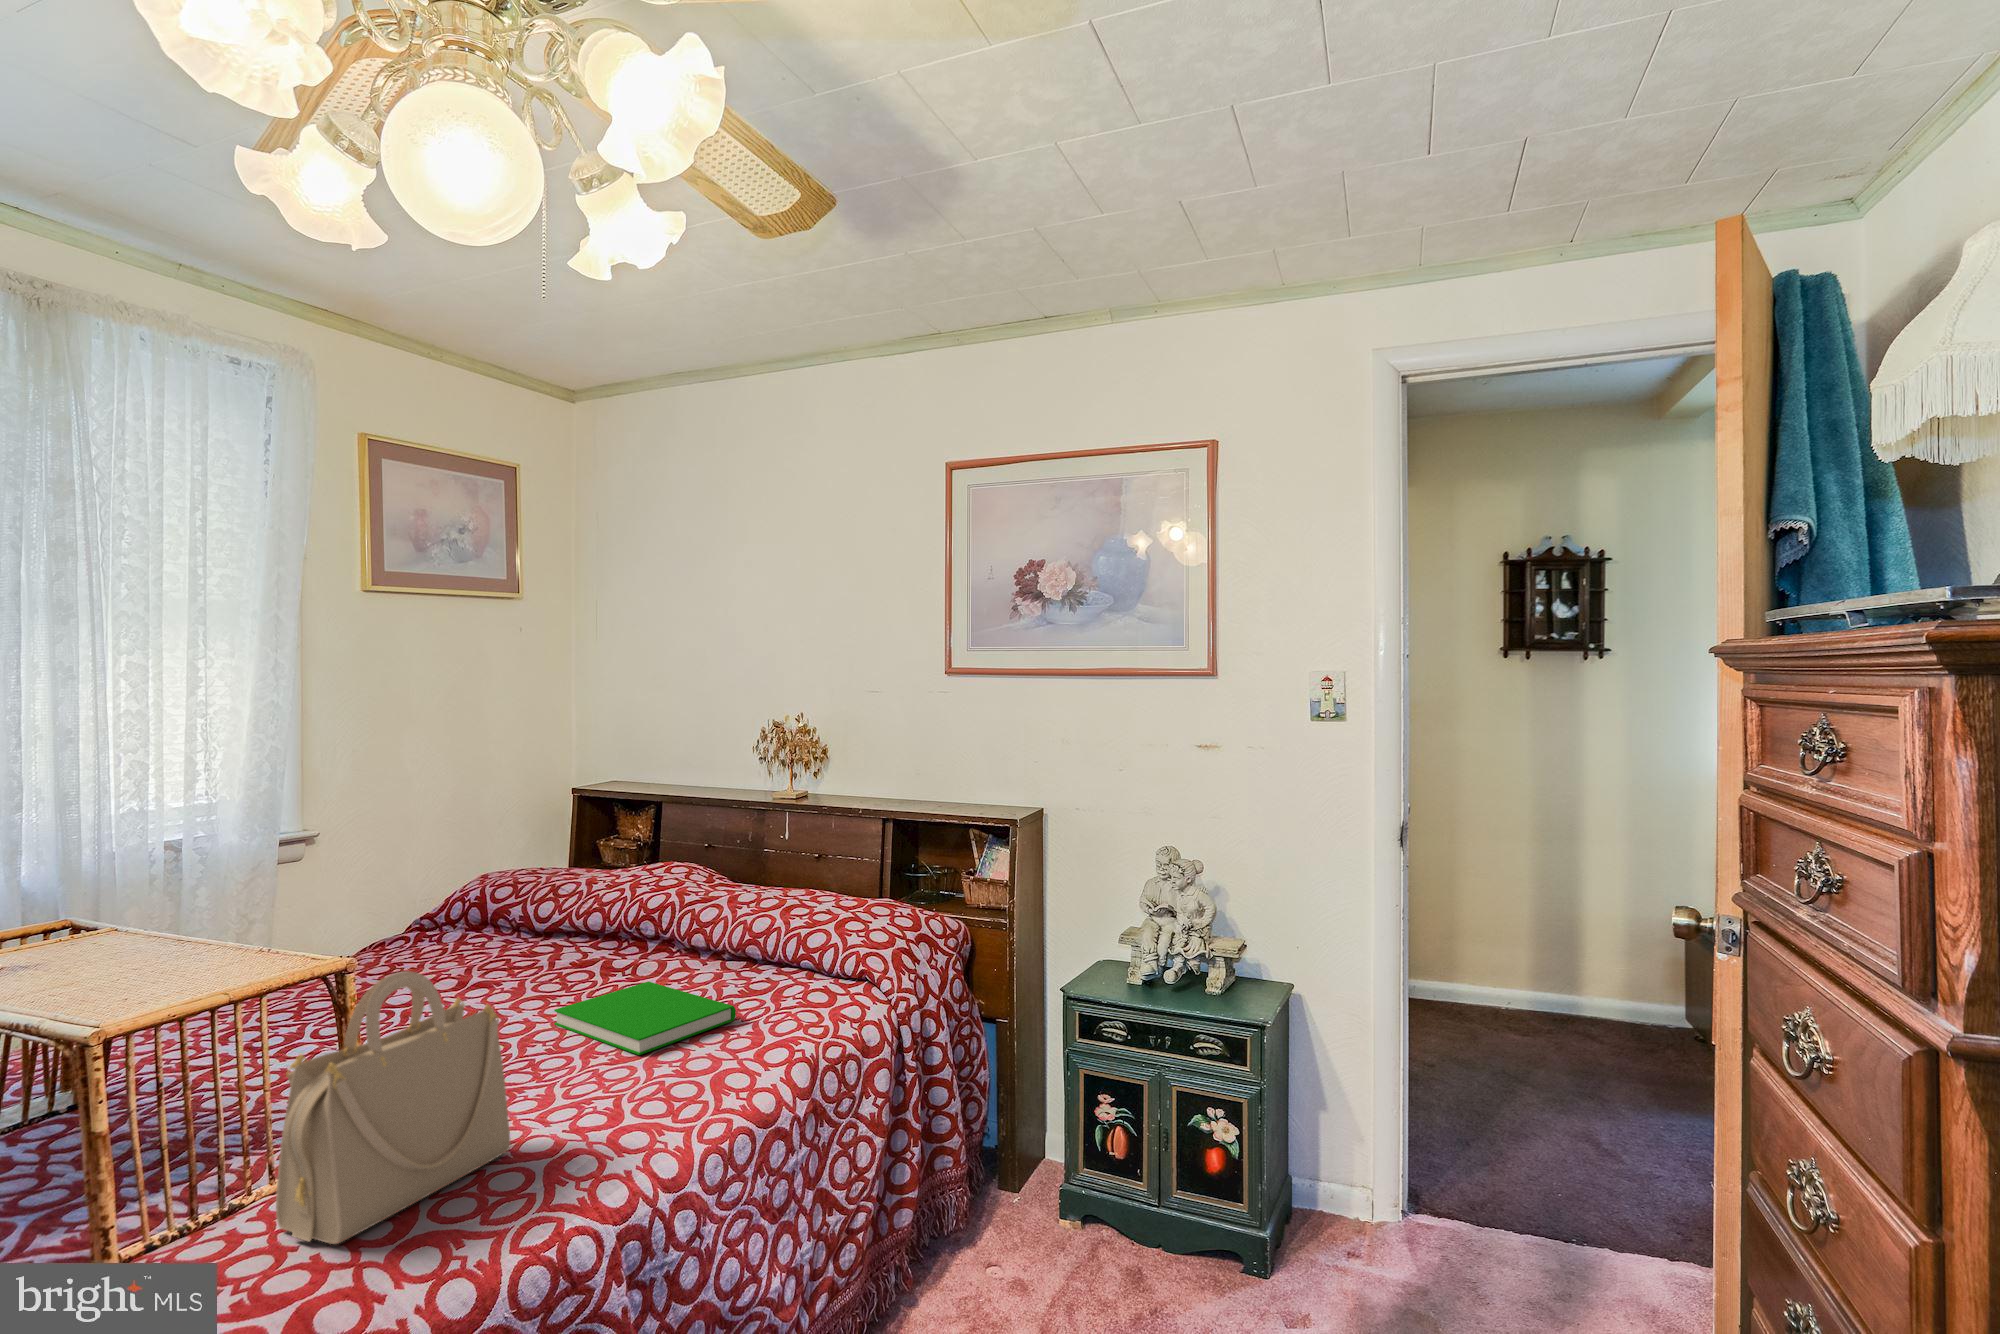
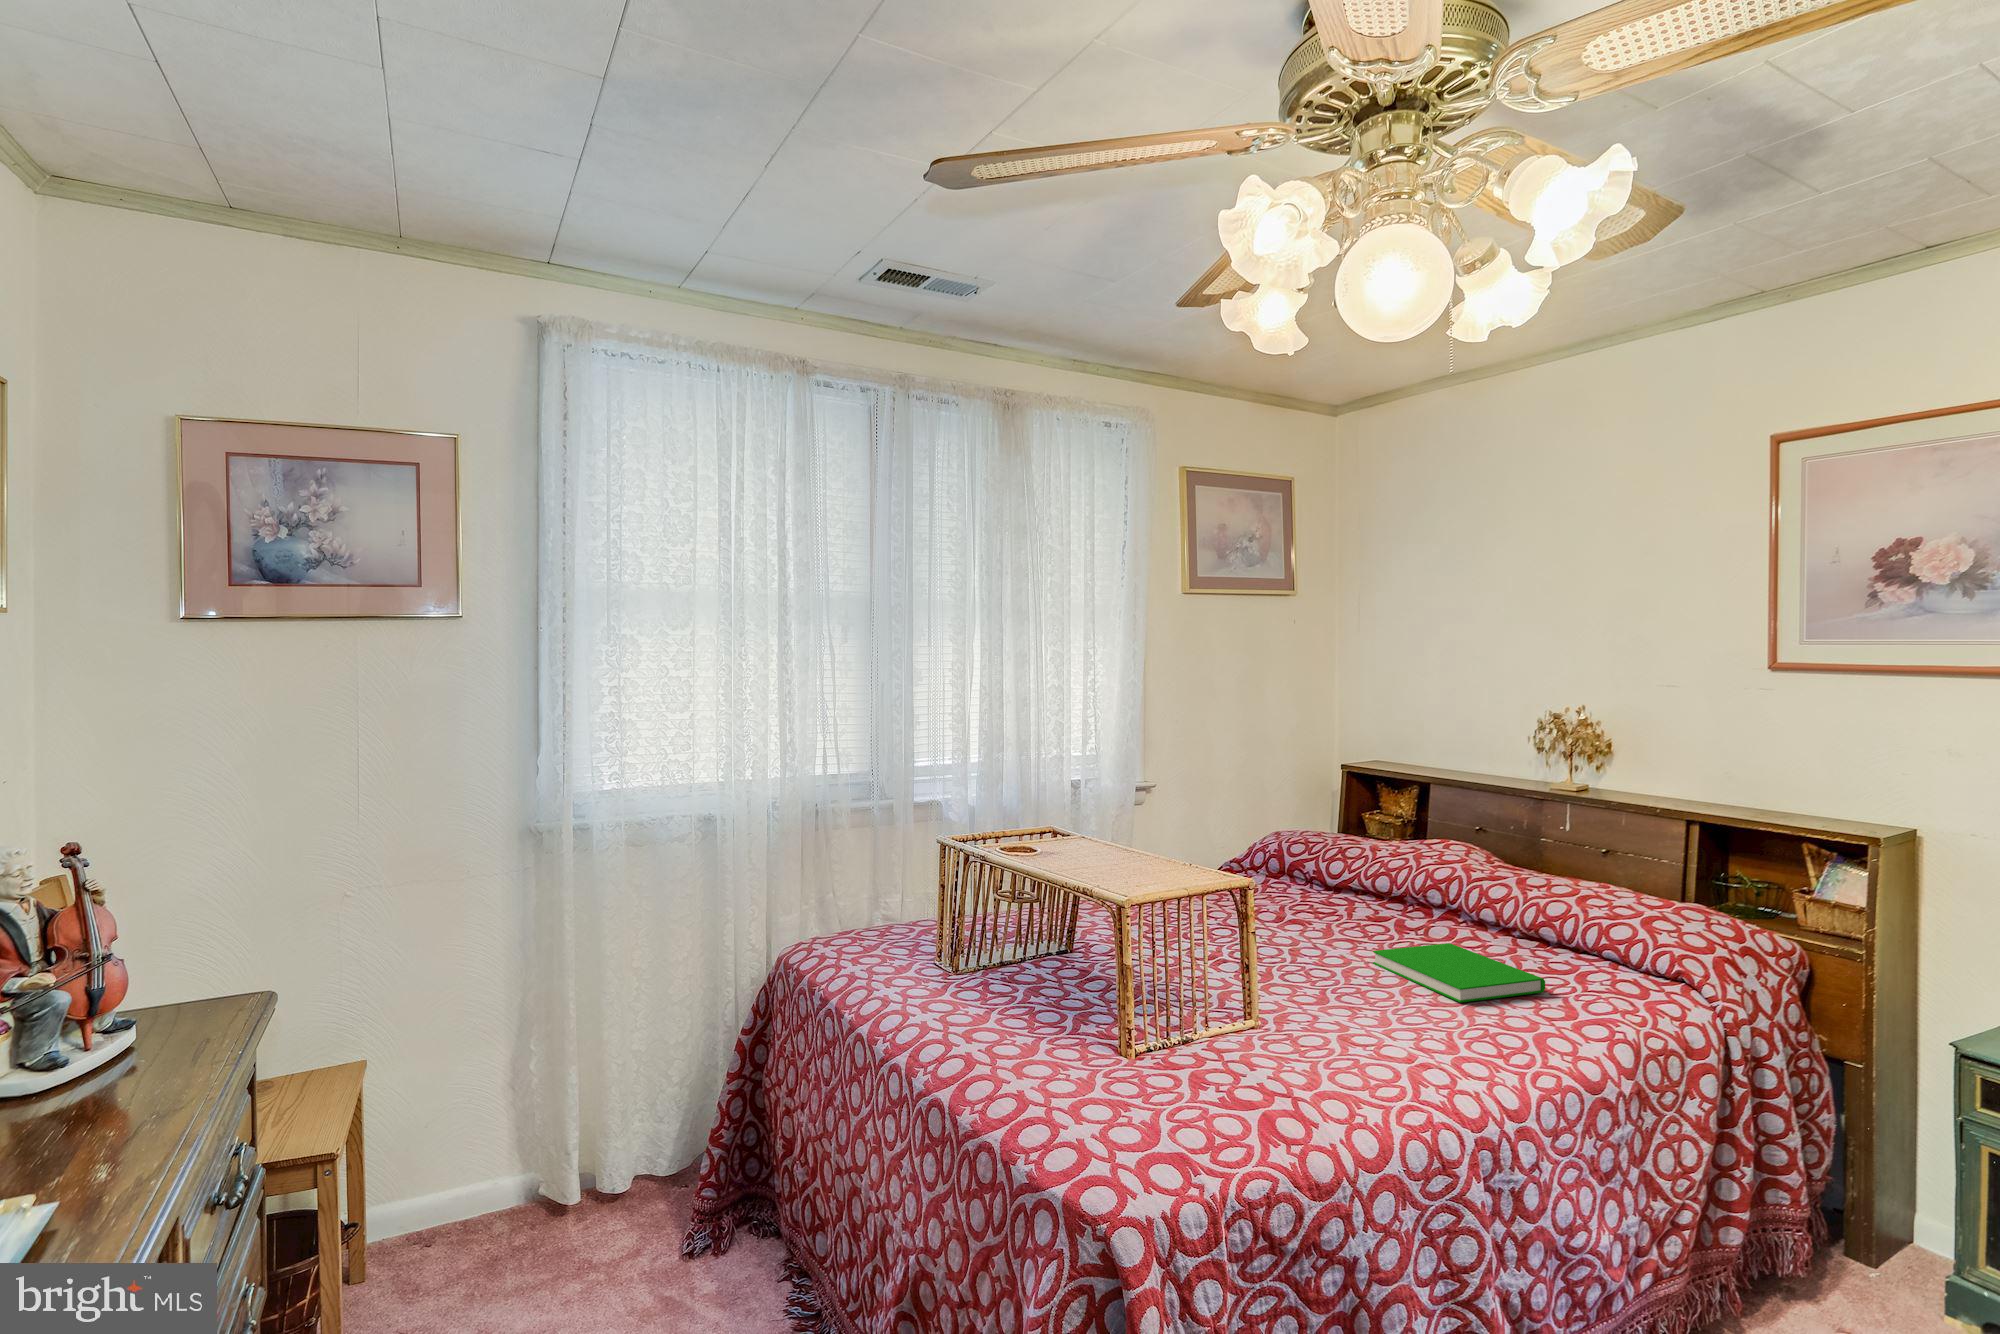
handbag: present [276,971,510,1244] -> none [1230,891,1379,1079]

